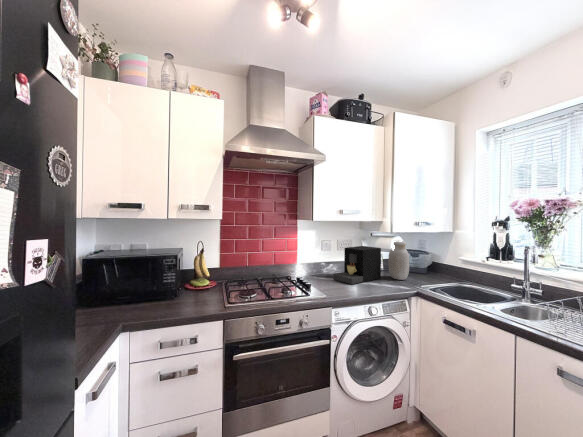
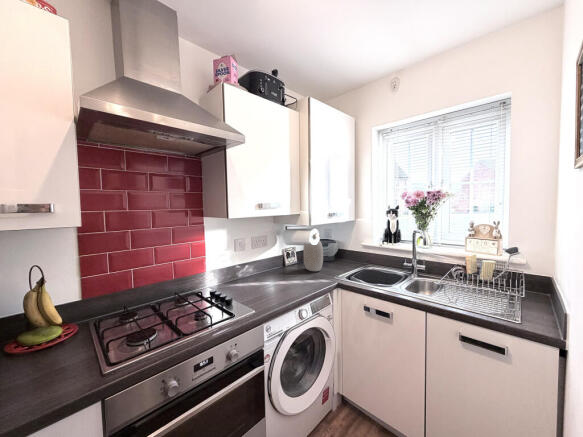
coffee maker: present [333,246,381,284] -> none [252,241,298,286]

